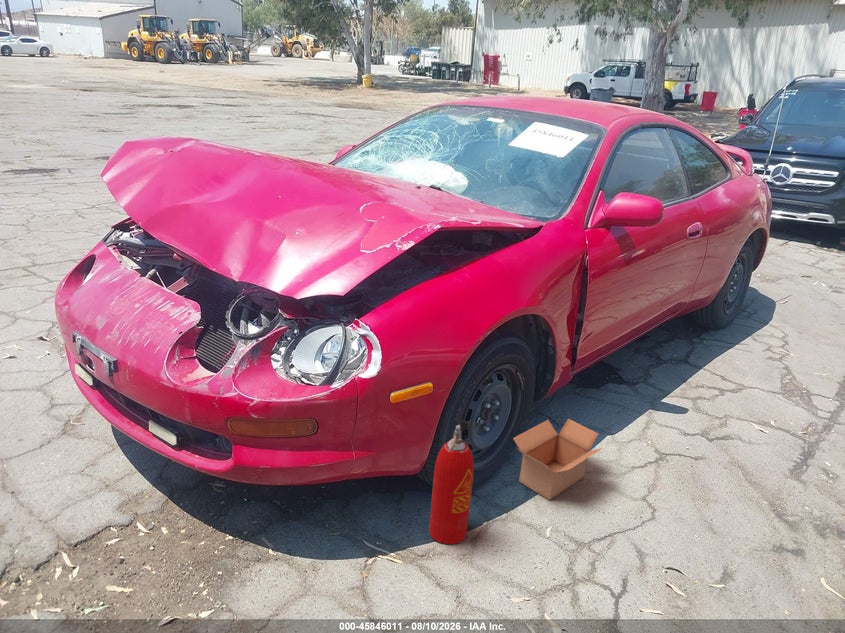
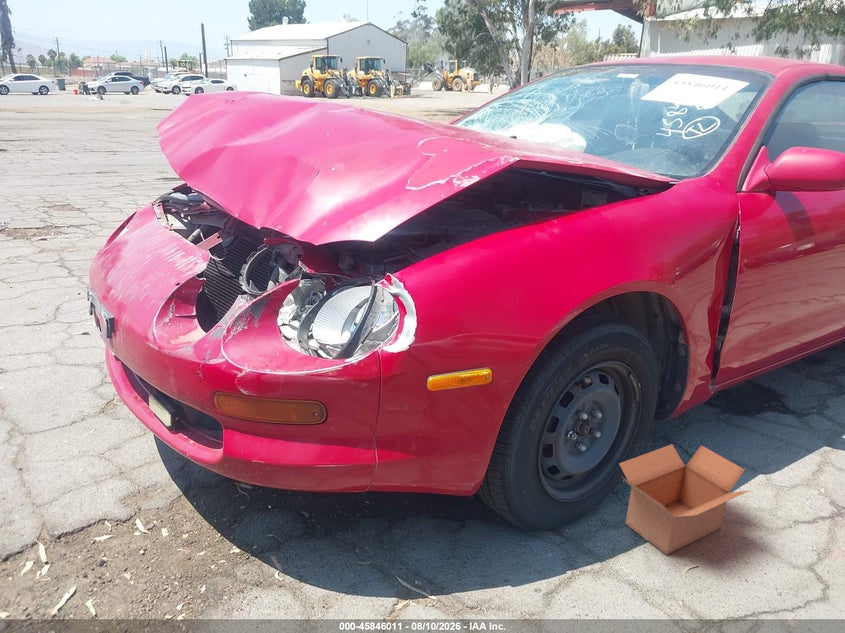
fire extinguisher: present [429,420,474,544] -> none [489,429,552,599]

